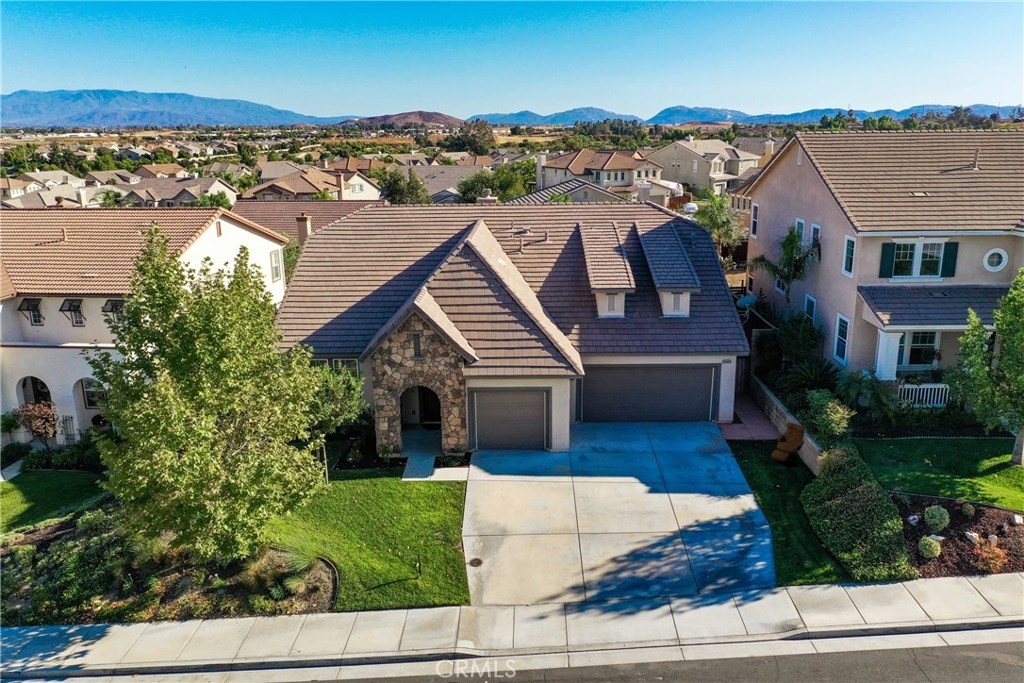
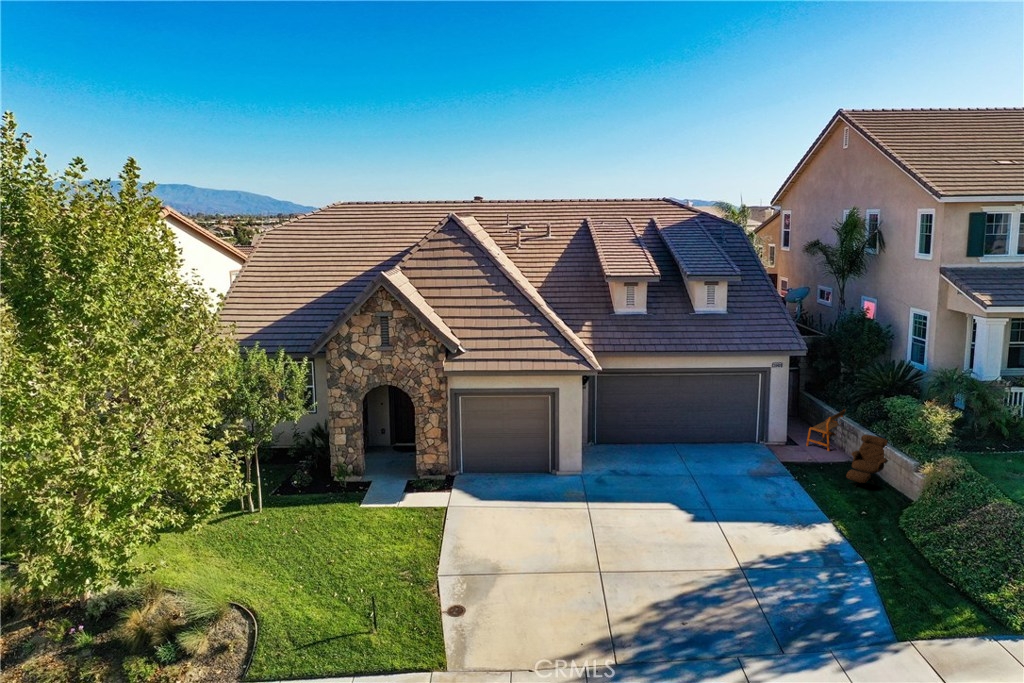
bench: none [748,397,781,431] -> present [806,410,845,451]

